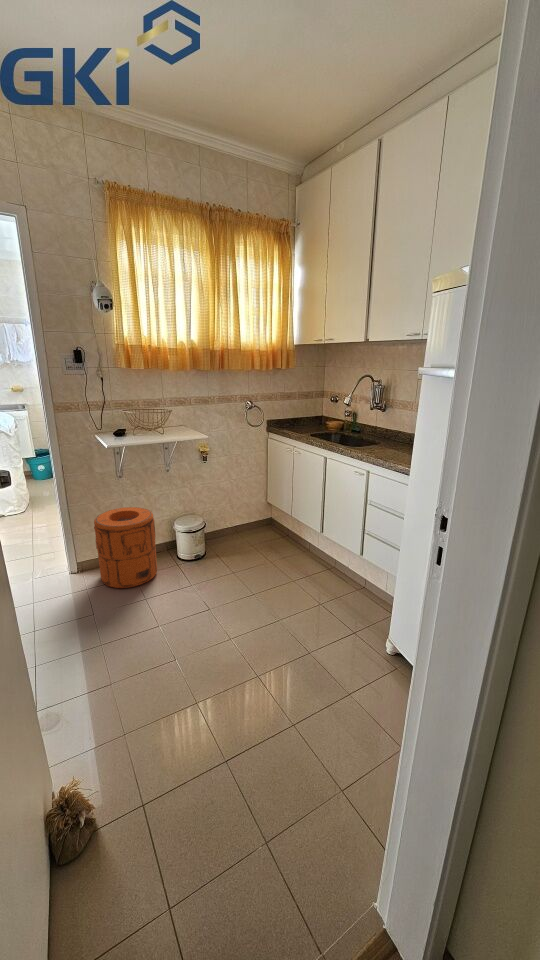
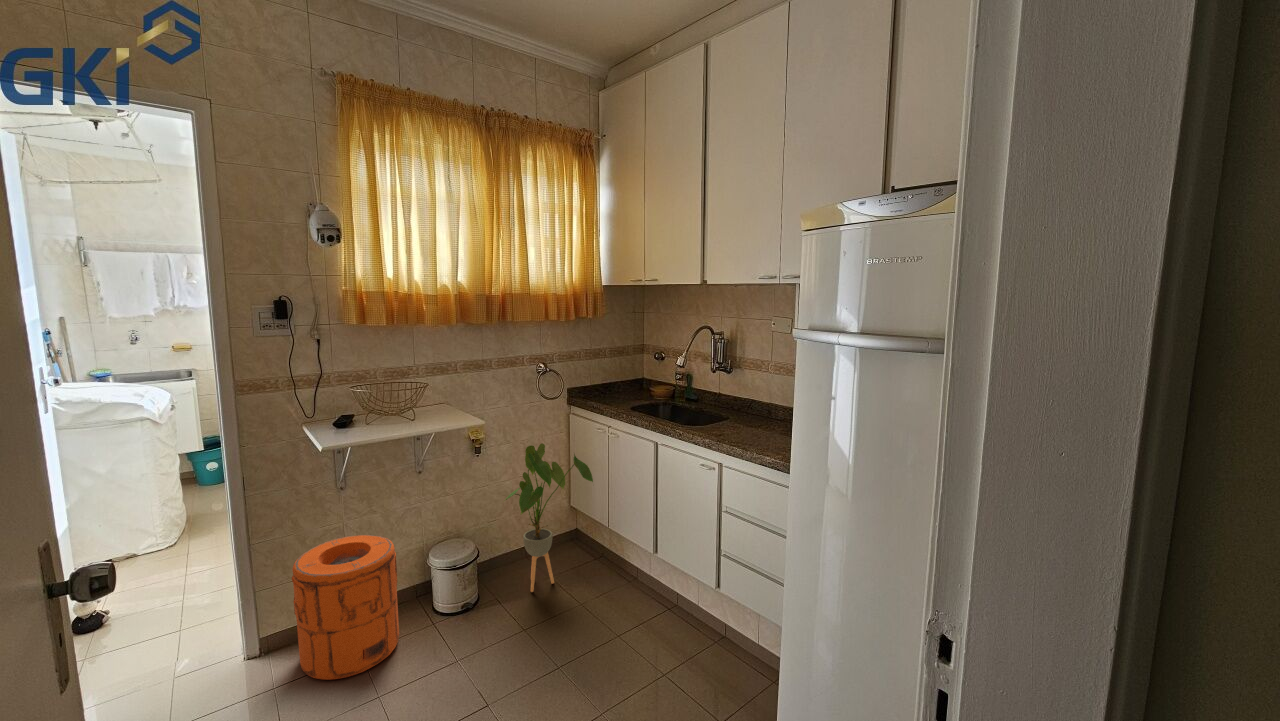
house plant: none [221,457,283,553] -> present [504,443,593,592]

